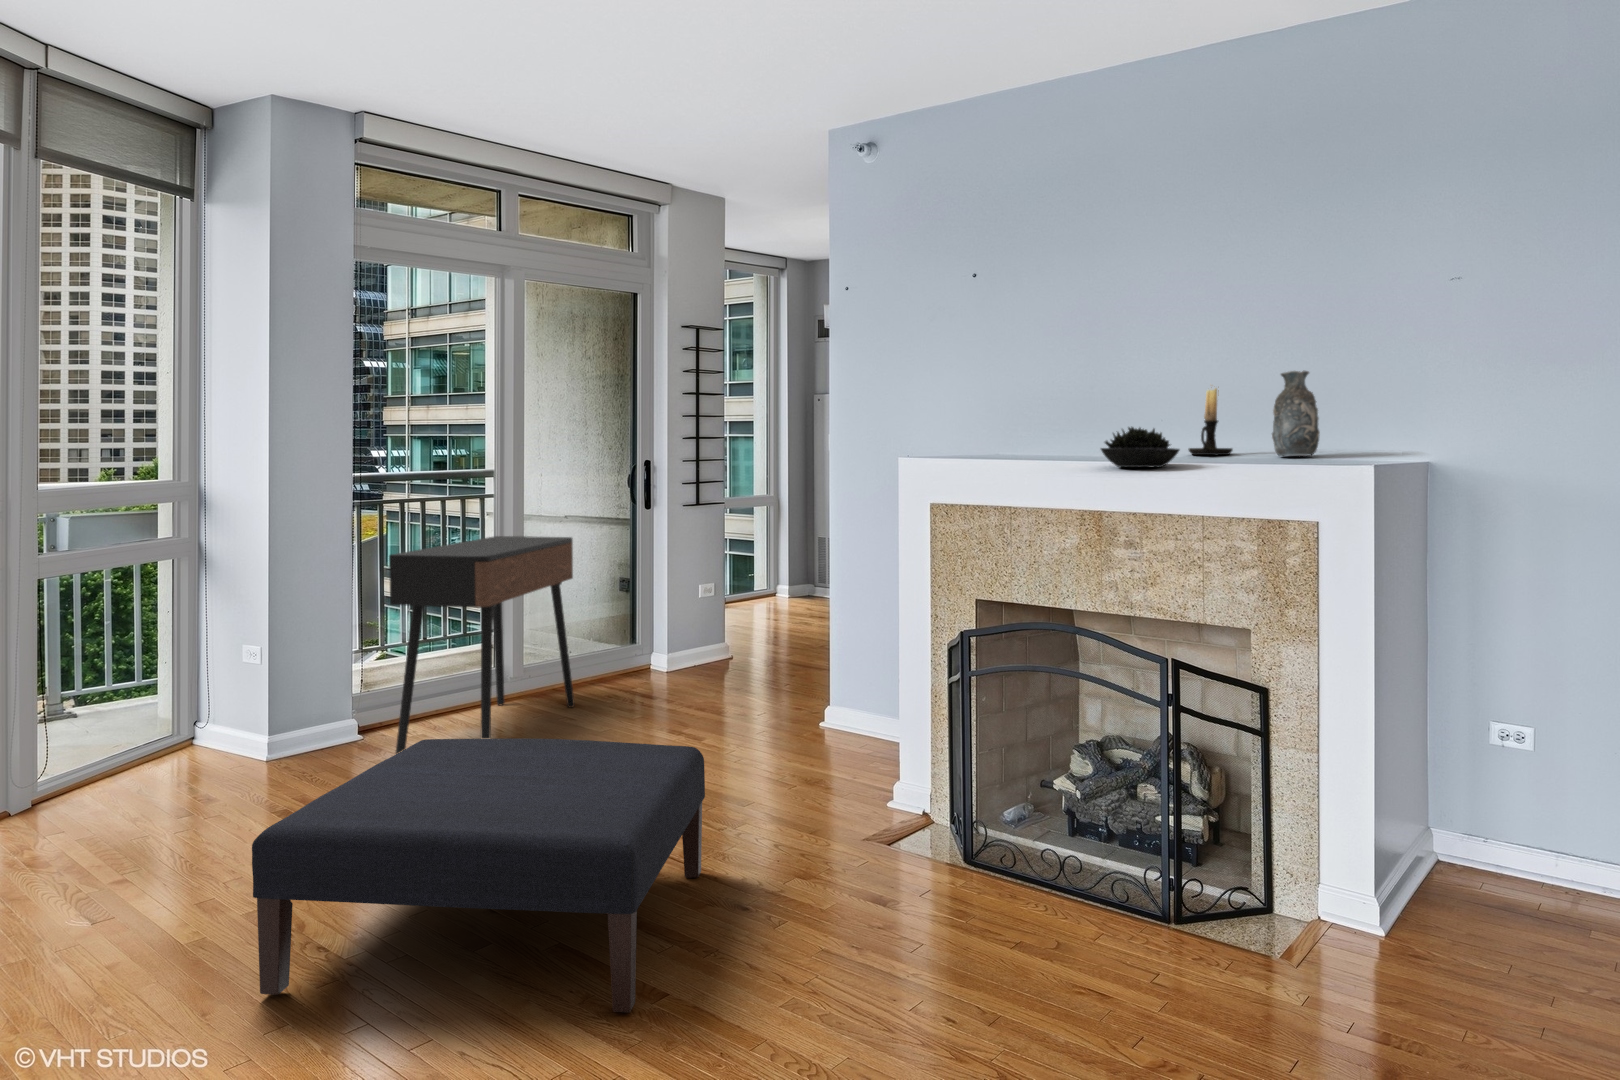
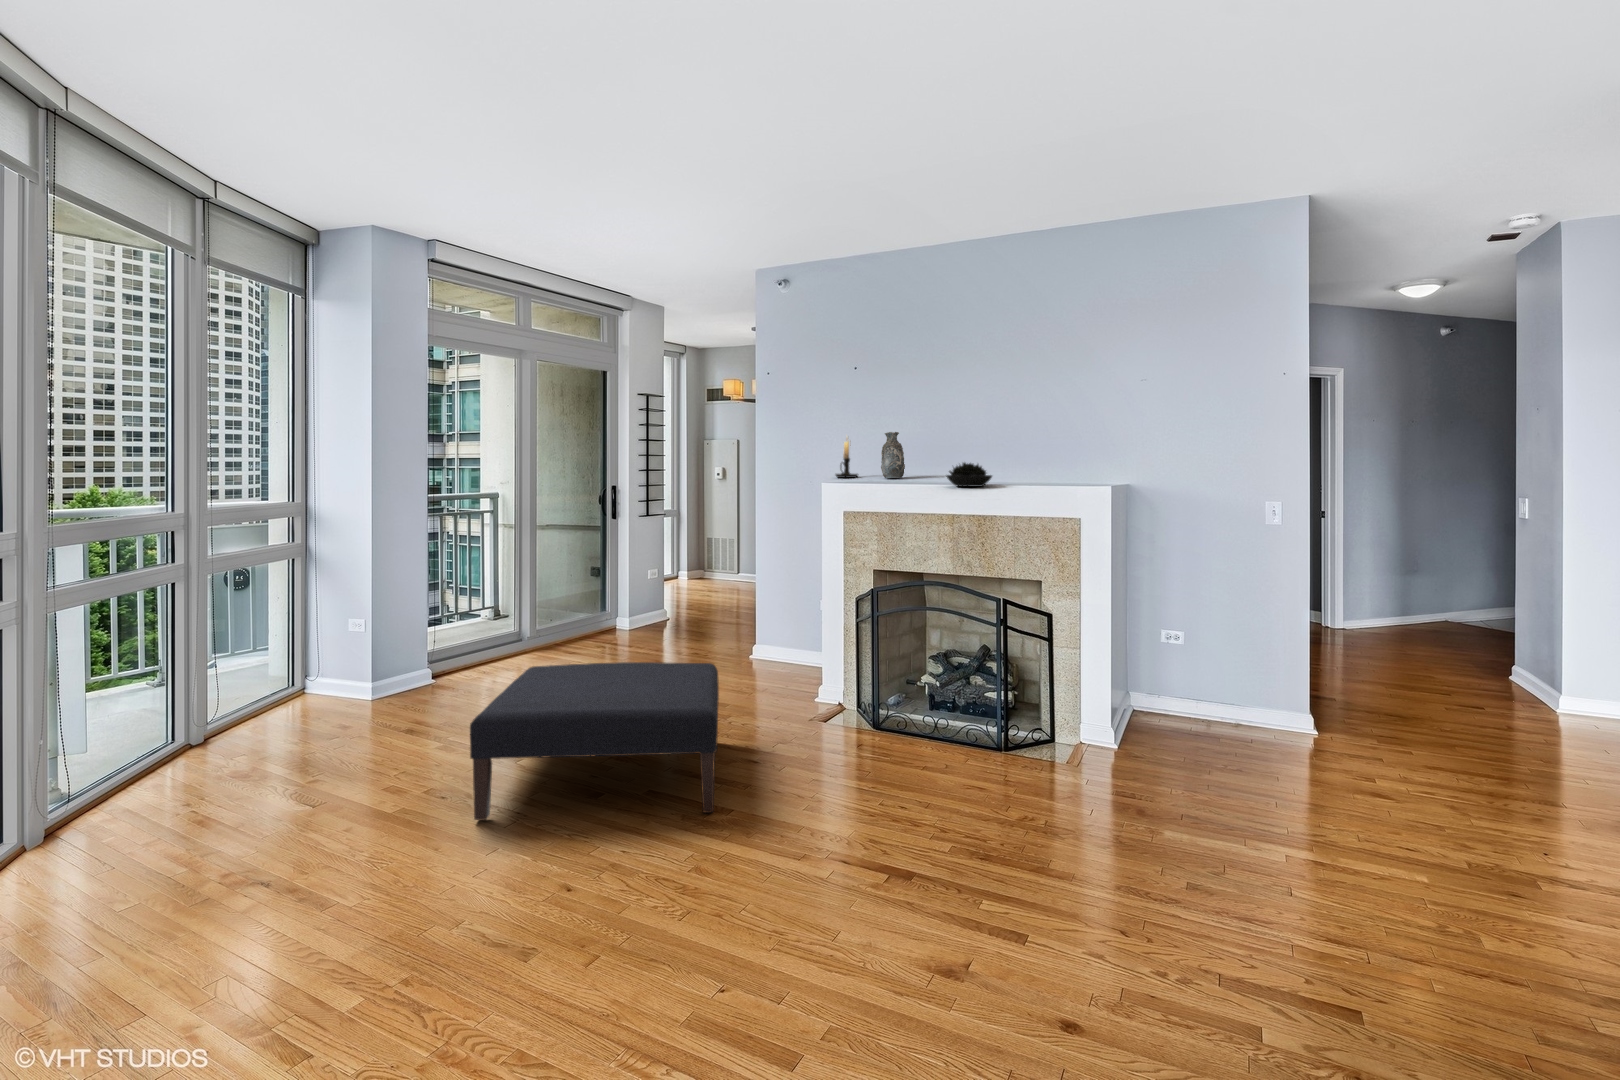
decorative vase: present [1272,371,1320,456] -> present [881,432,905,478]
candle holder: present [1188,388,1232,455] -> present [836,437,858,478]
console table: present [389,536,574,754] -> none [464,537,574,694]

